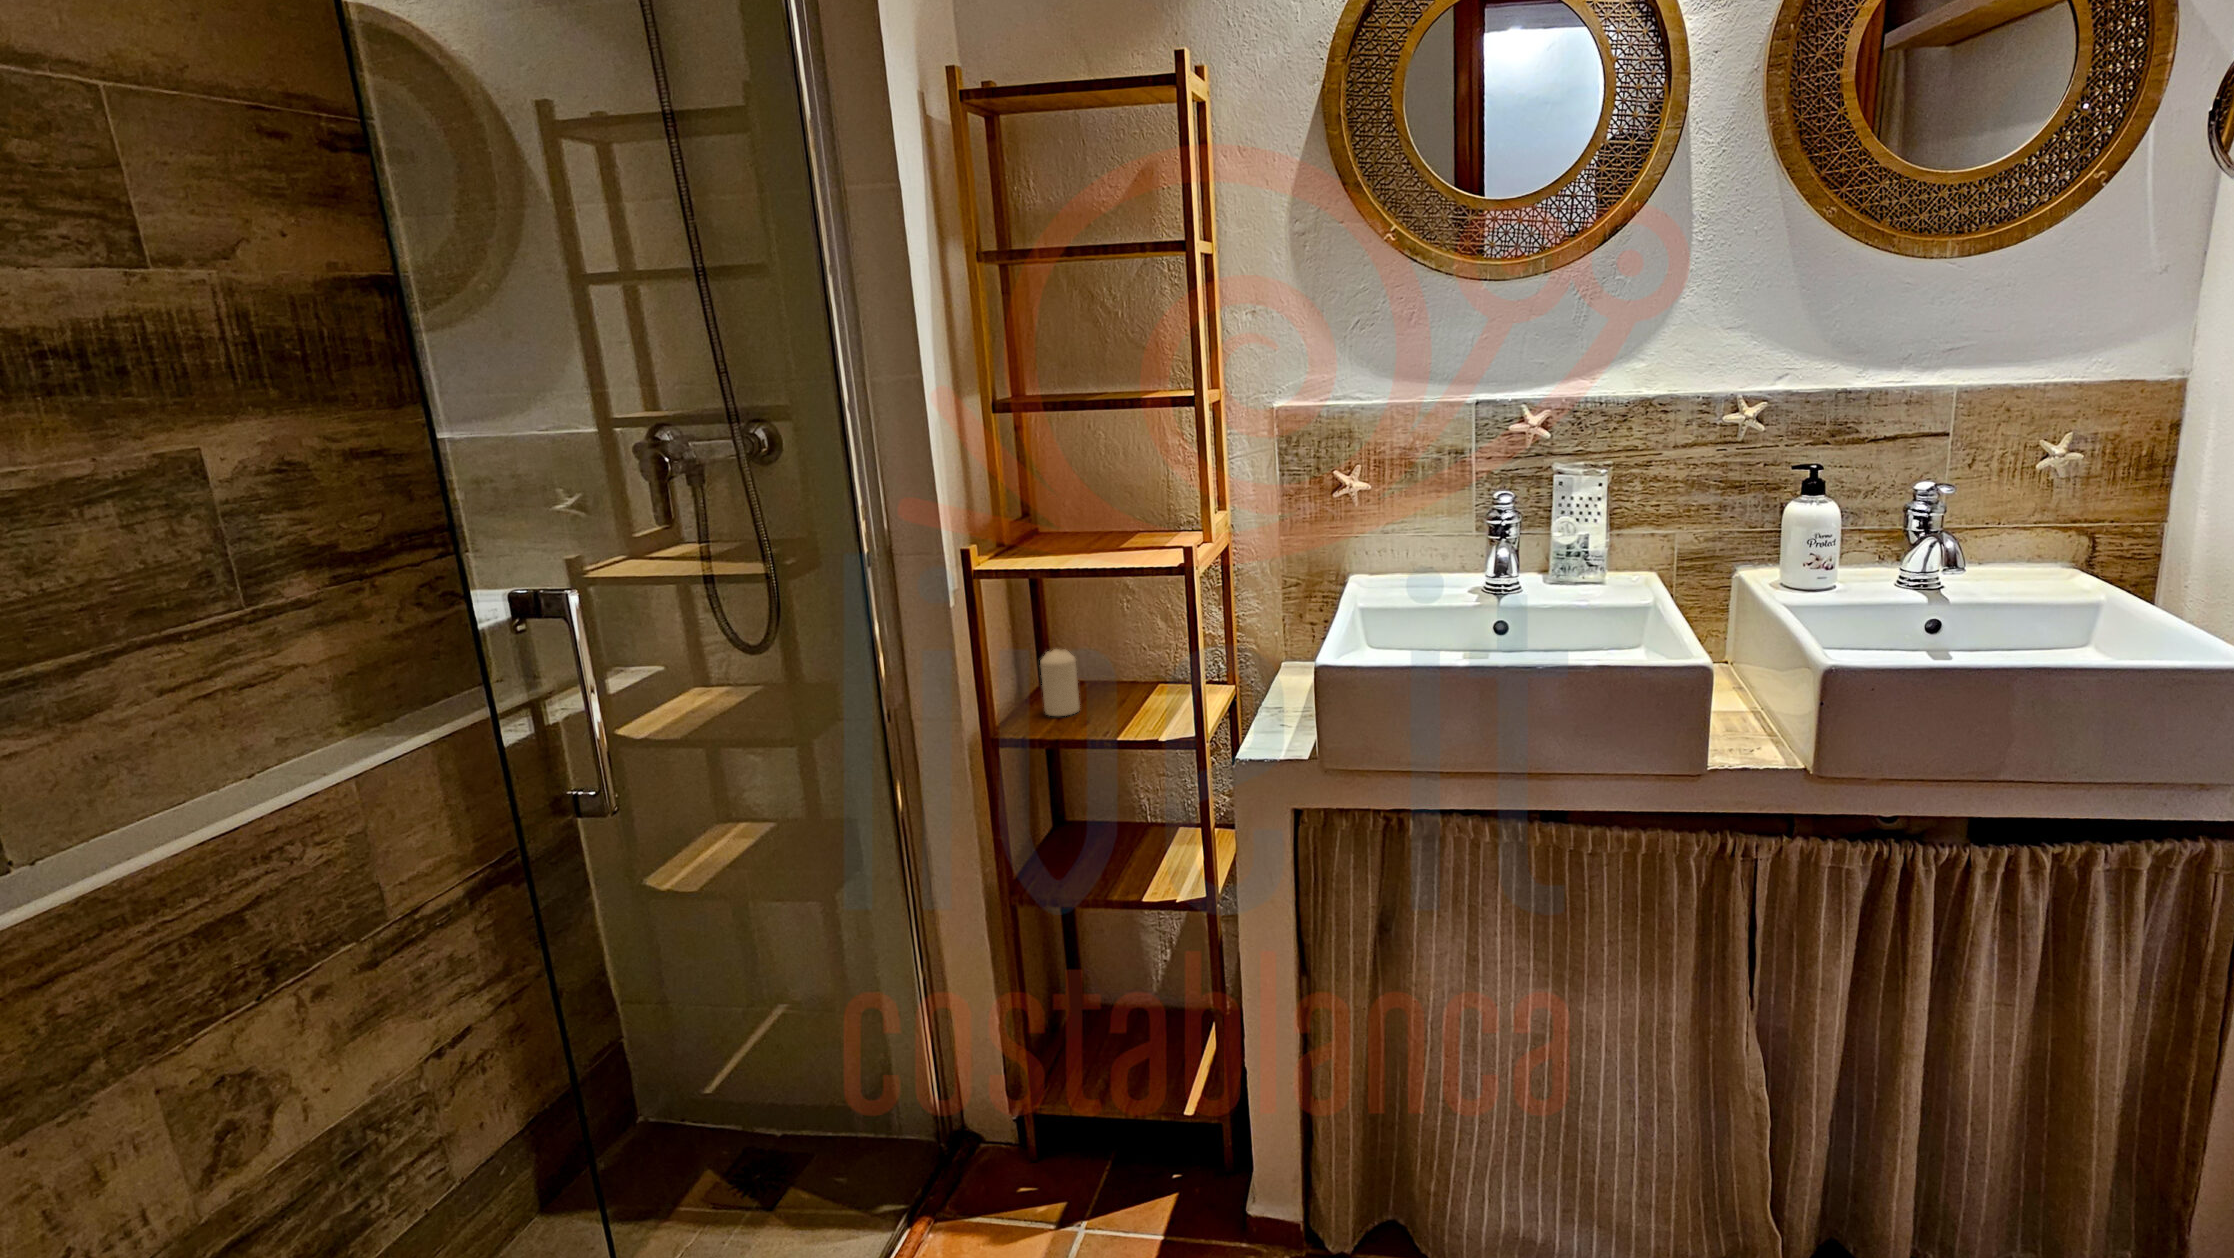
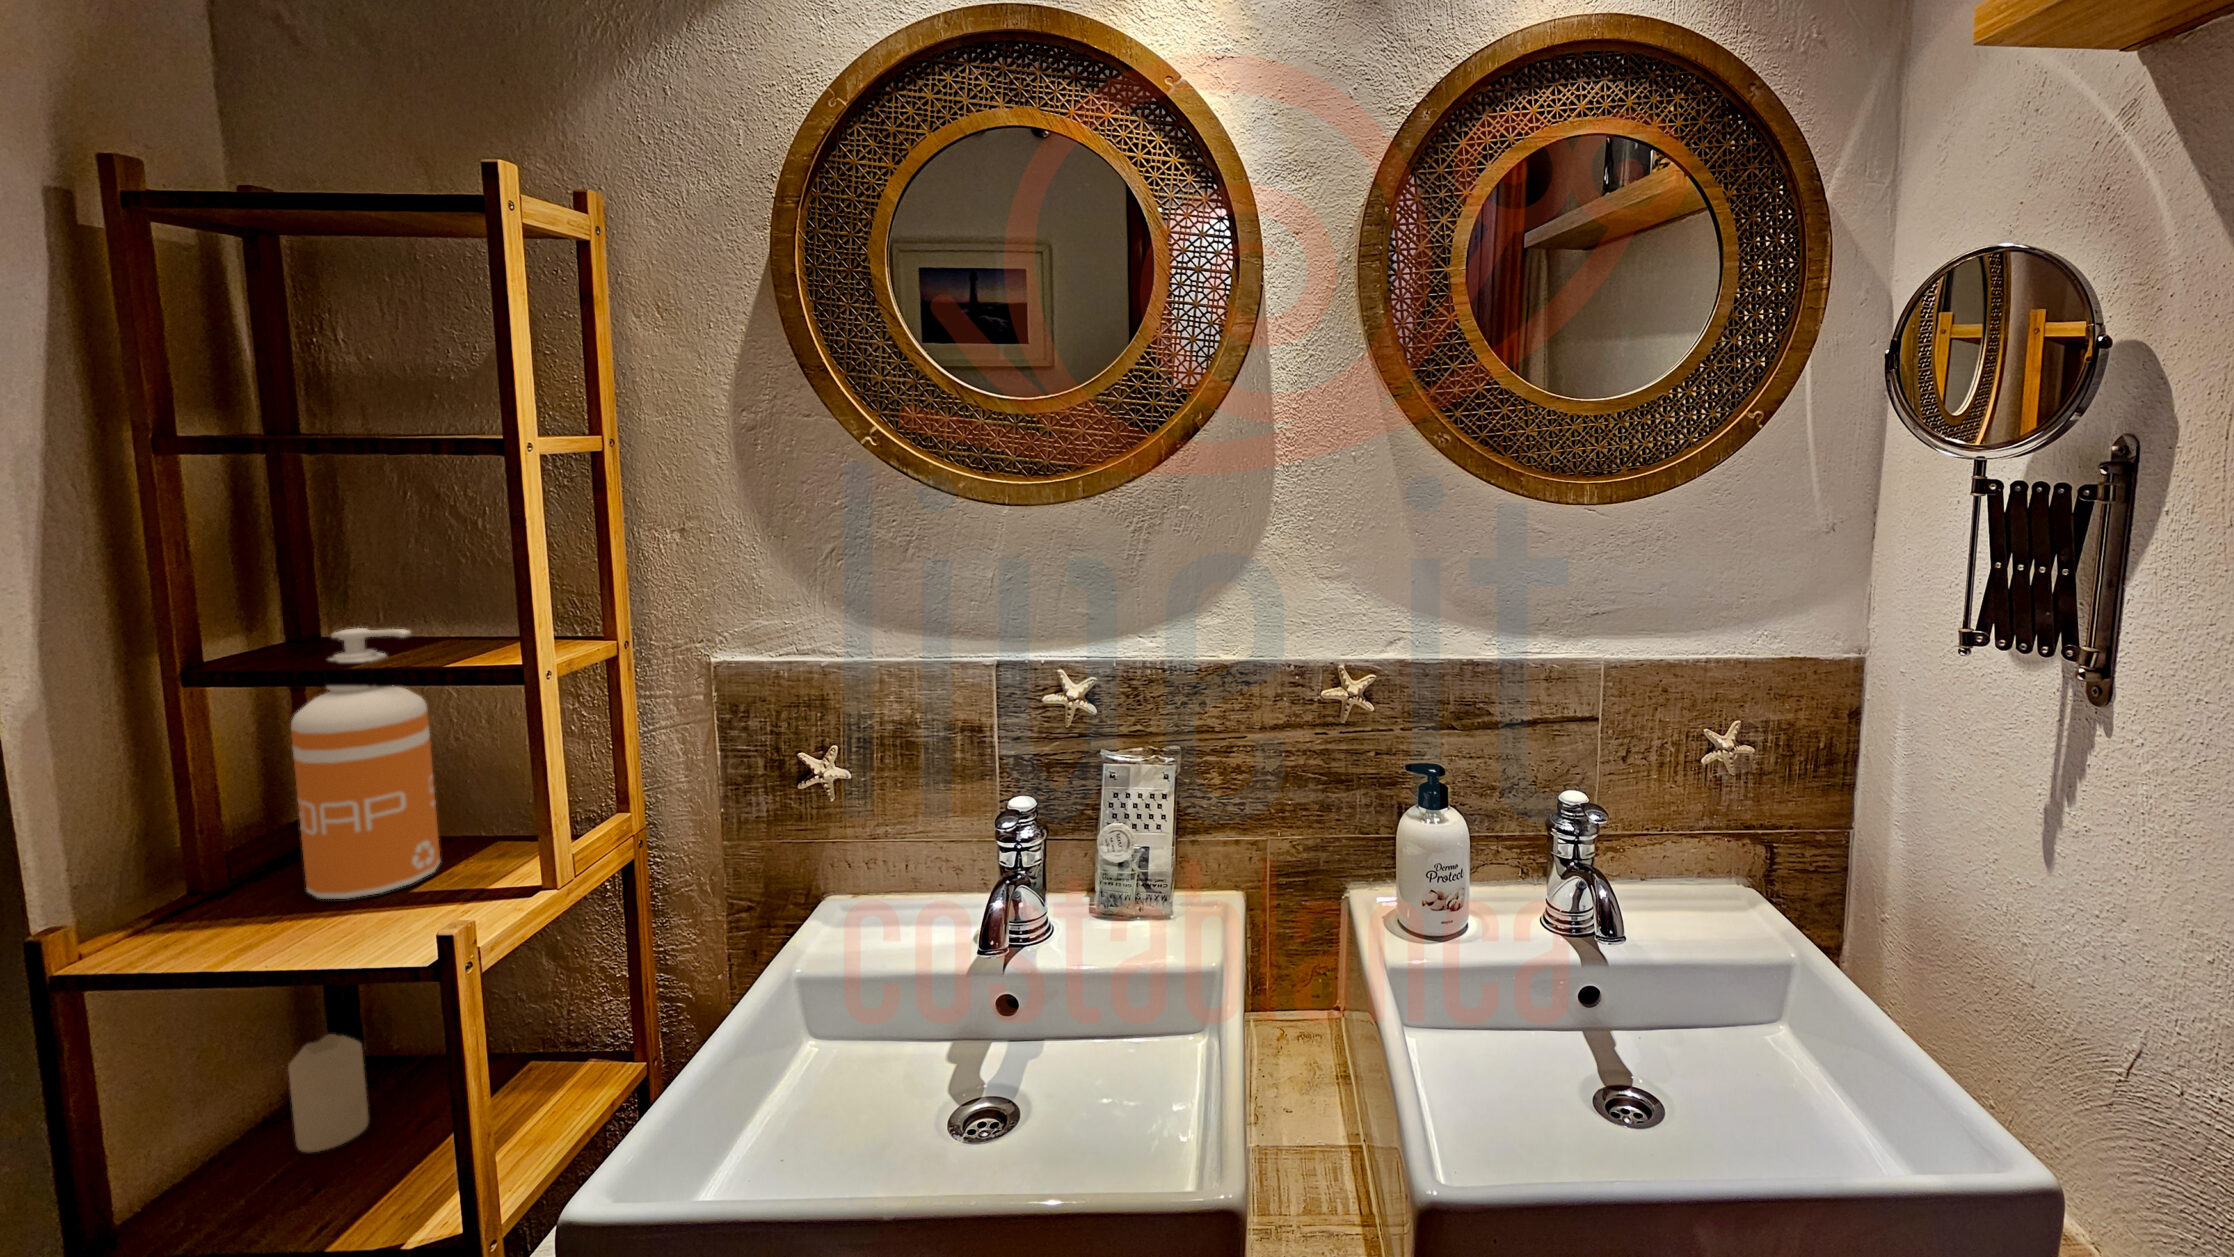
soap dispenser: none [1044,377,1120,549] -> present [291,628,440,899]

